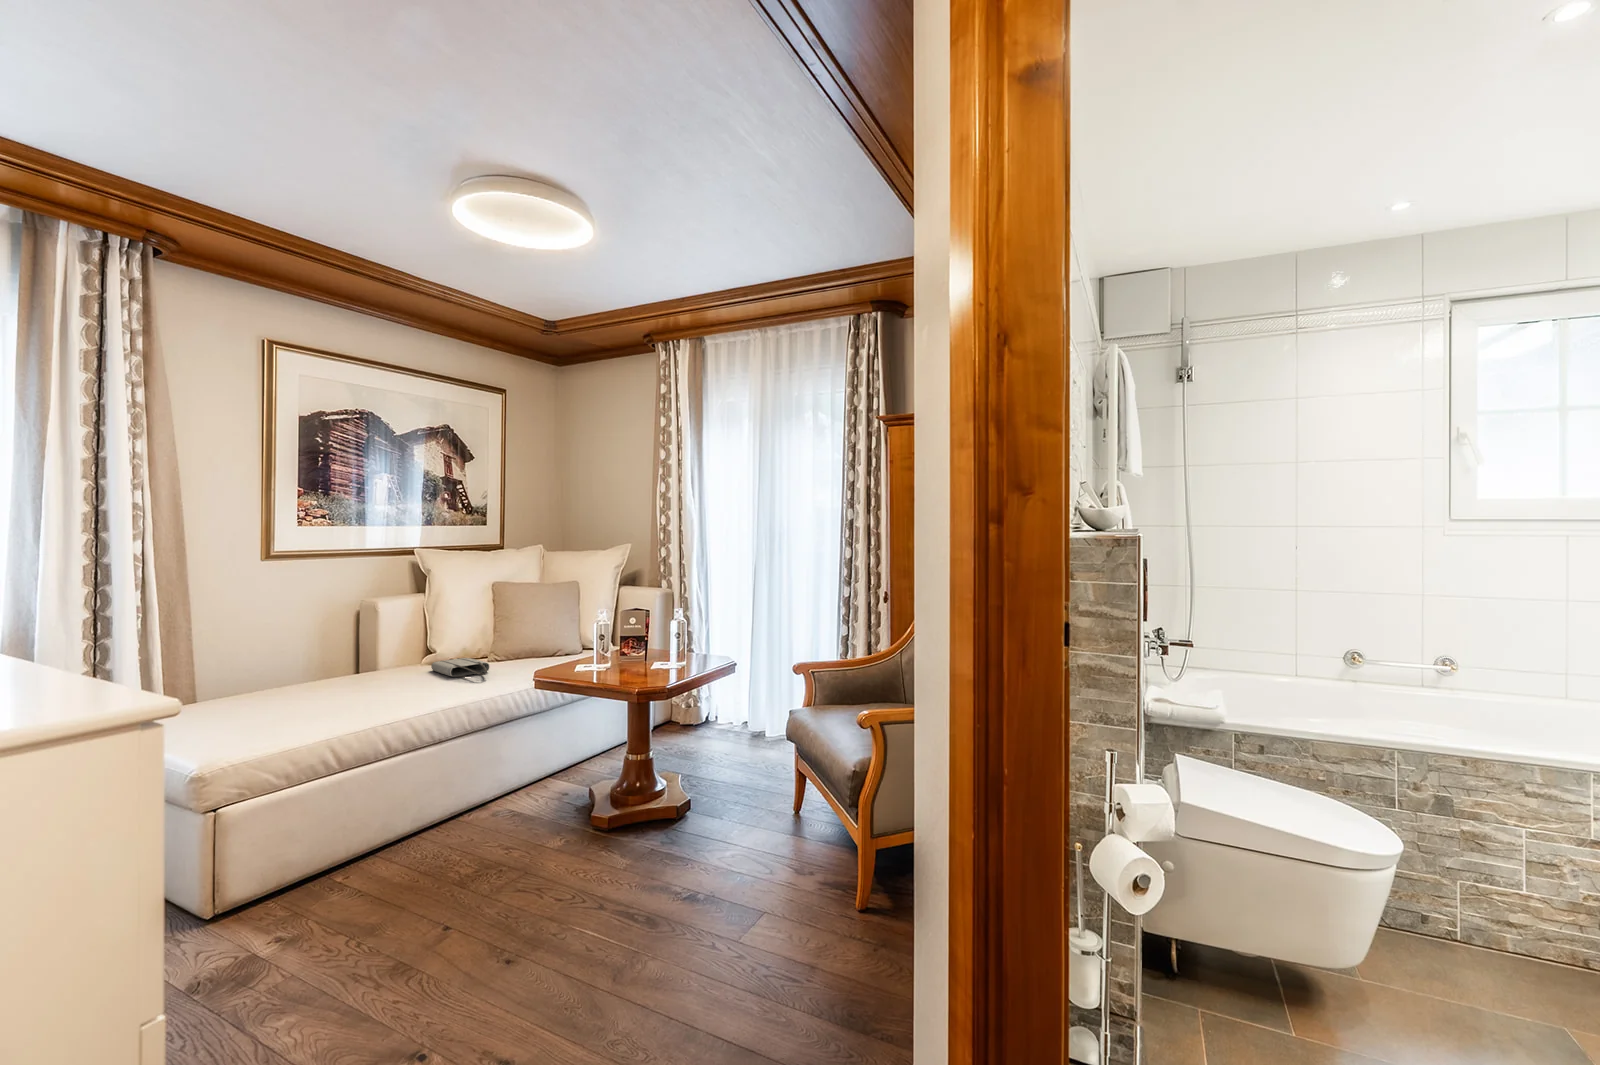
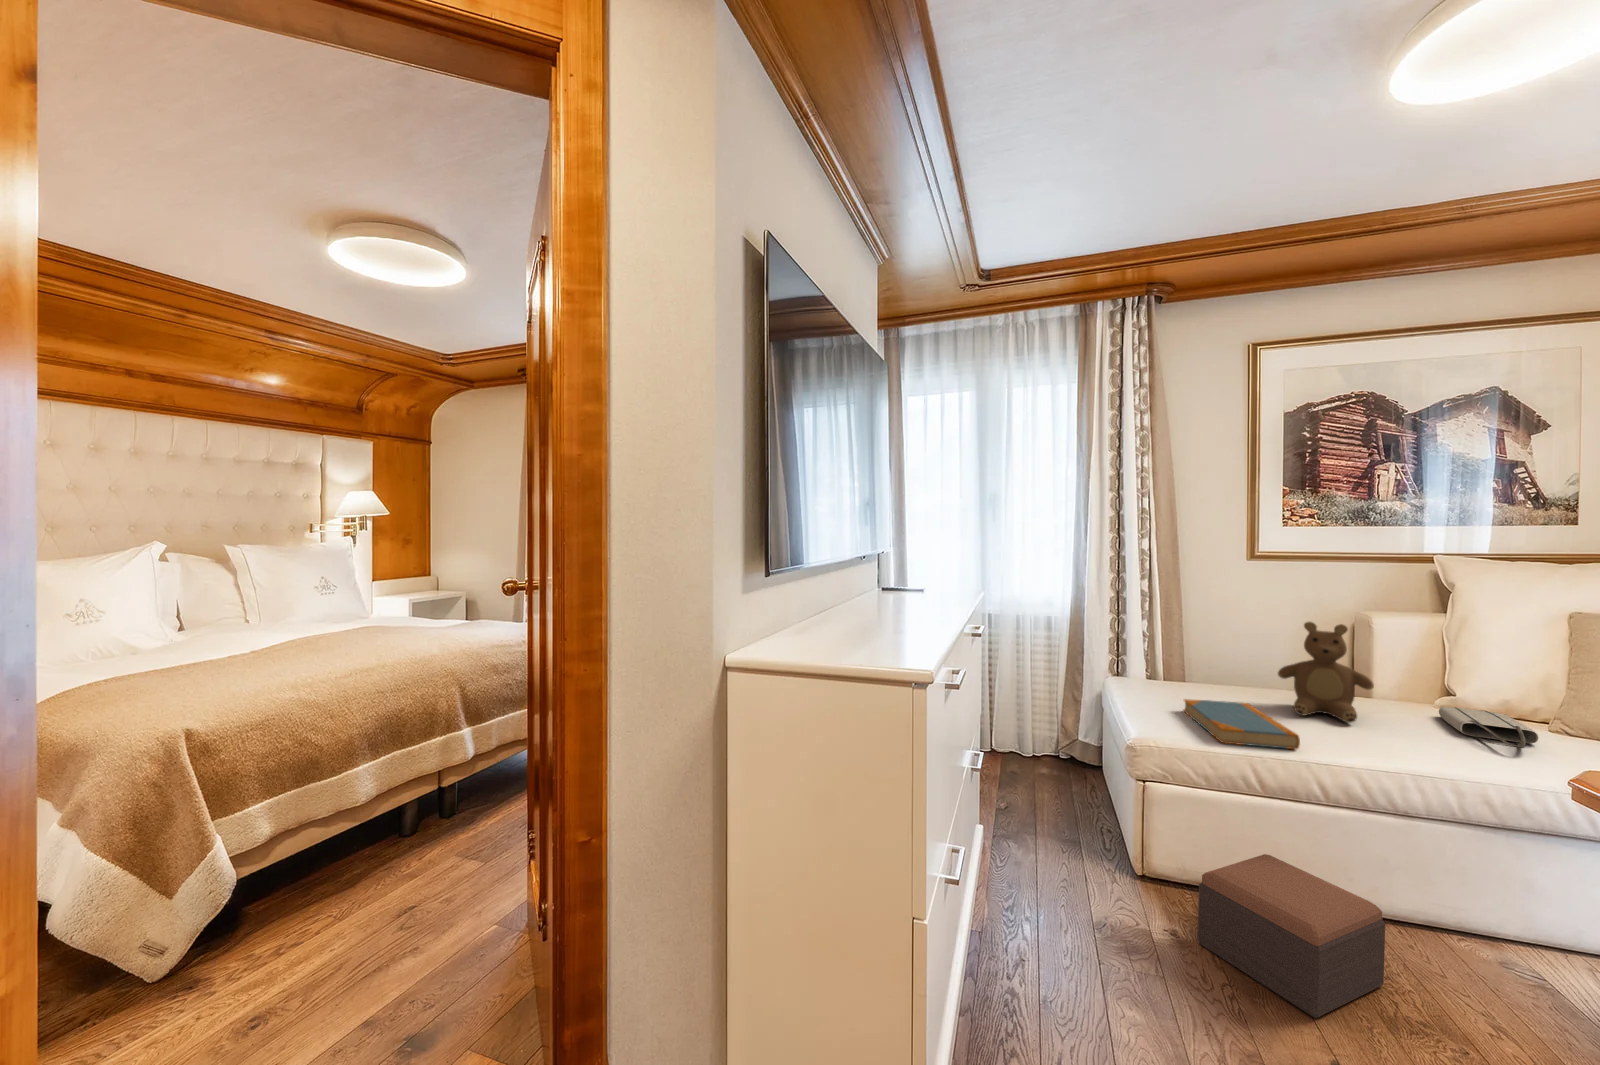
teddy bear: none [316,609,394,696] -> present [1278,622,1374,723]
book: none [232,697,362,737] -> present [1184,699,1300,749]
footstool: none [306,810,447,930] -> present [1198,854,1385,1018]

